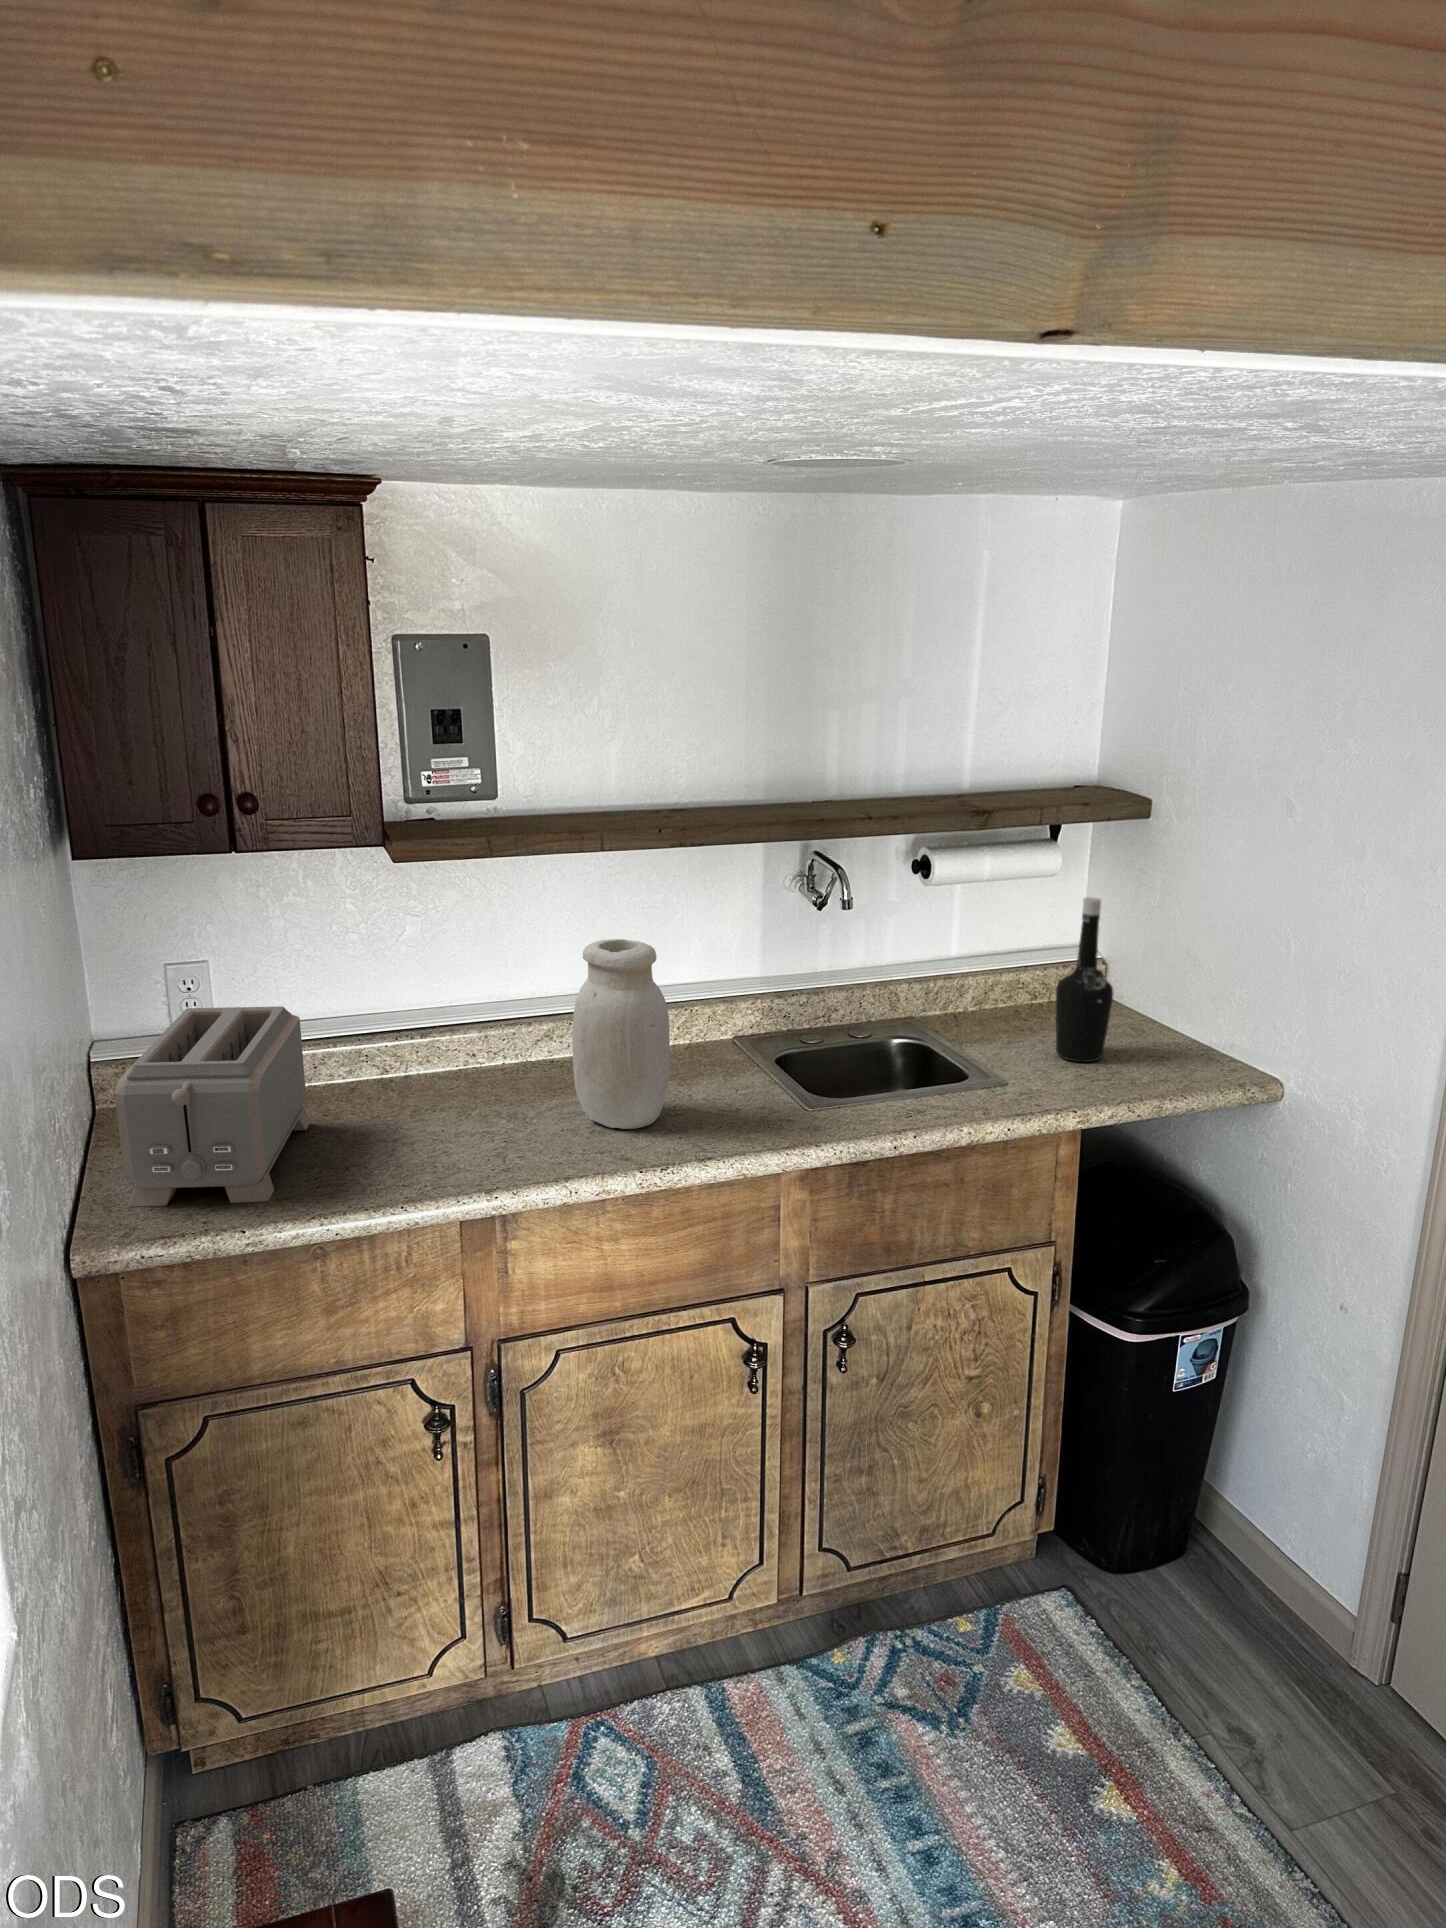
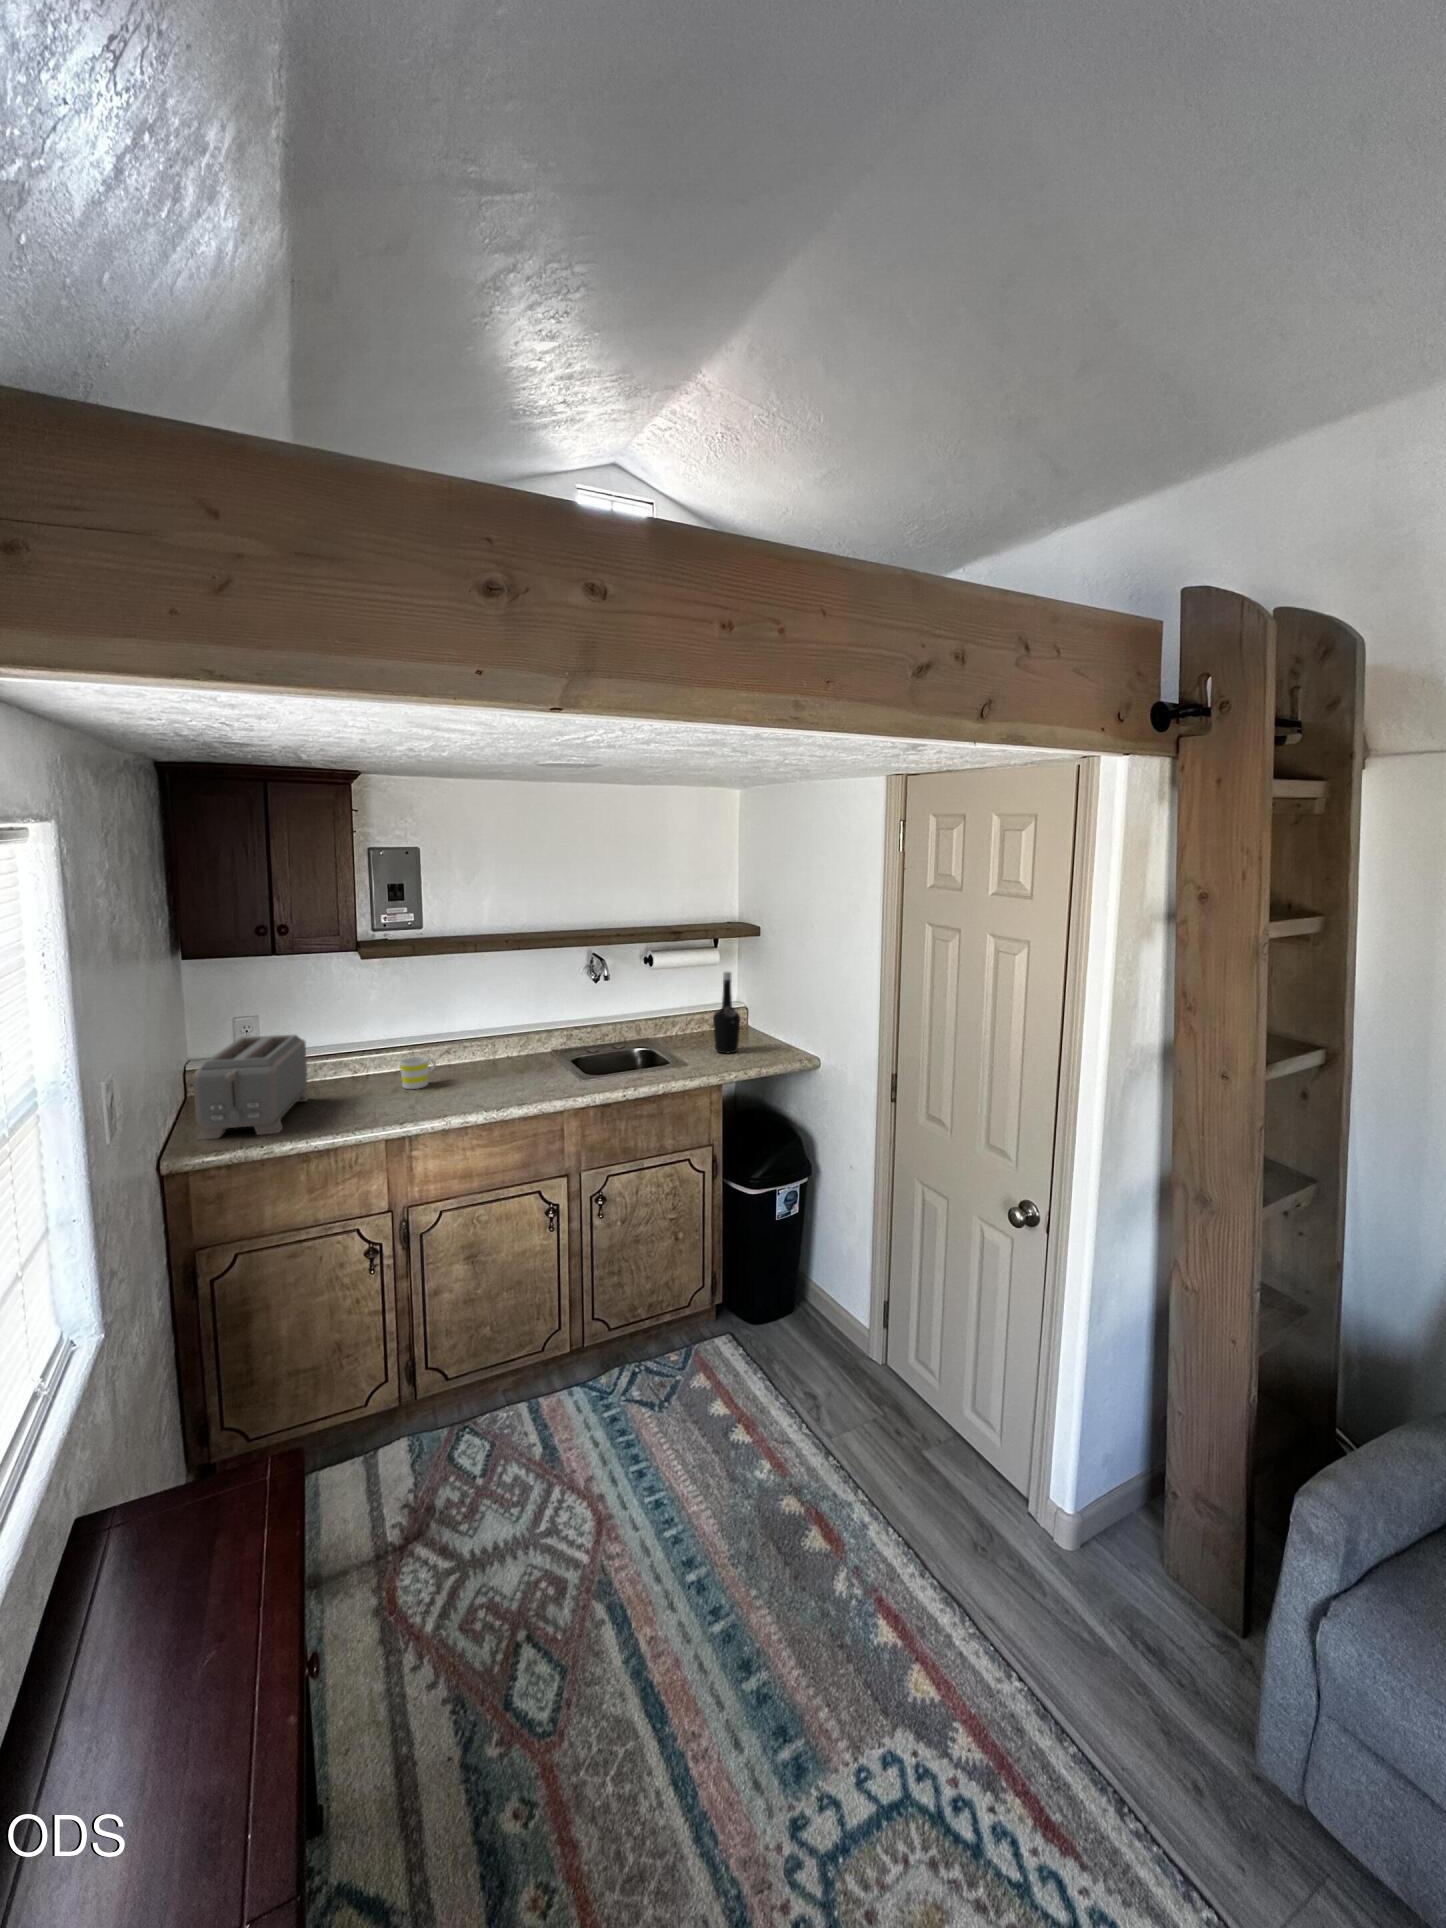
jar: present [572,939,670,1129] -> none [456,995,507,1092]
mug: none [467,1050,530,1113] -> present [400,1057,436,1089]

